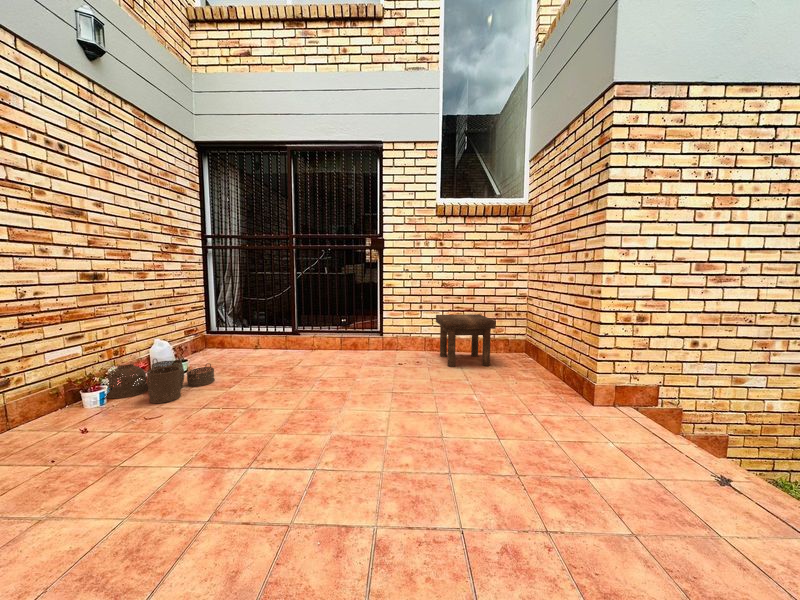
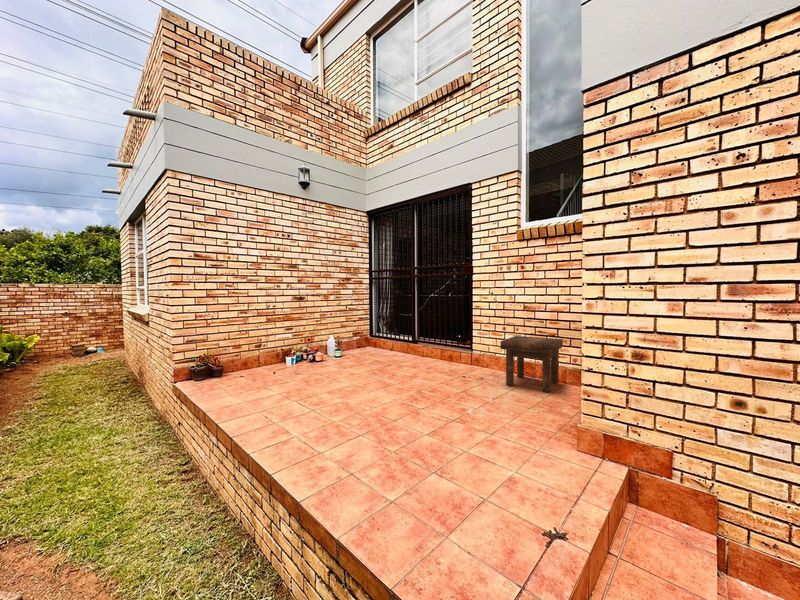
woven basket: present [106,359,215,403] -> none [300,345,348,368]

